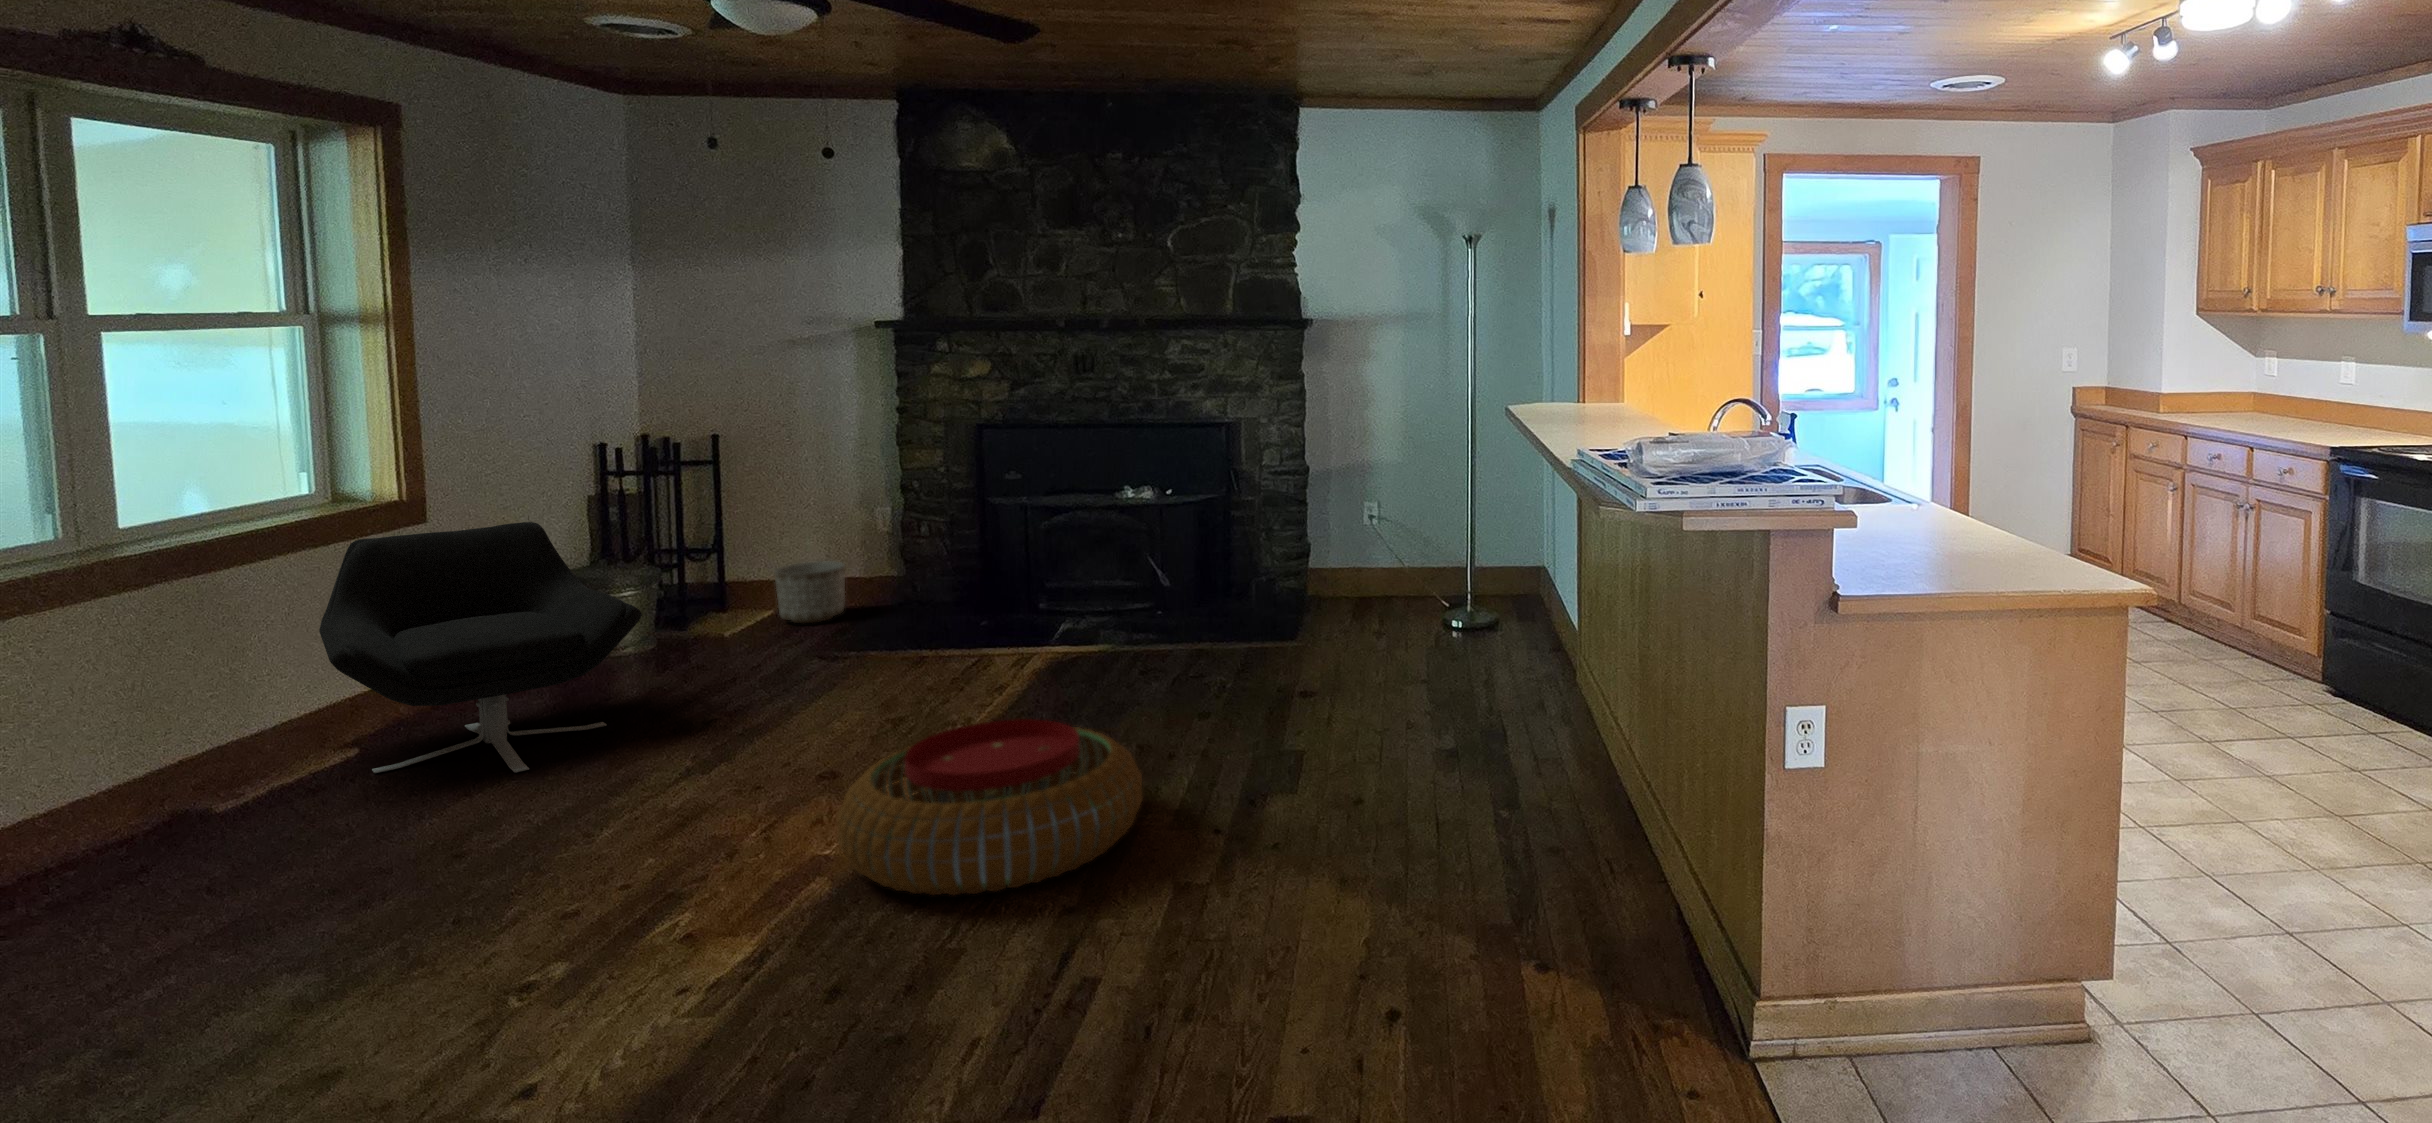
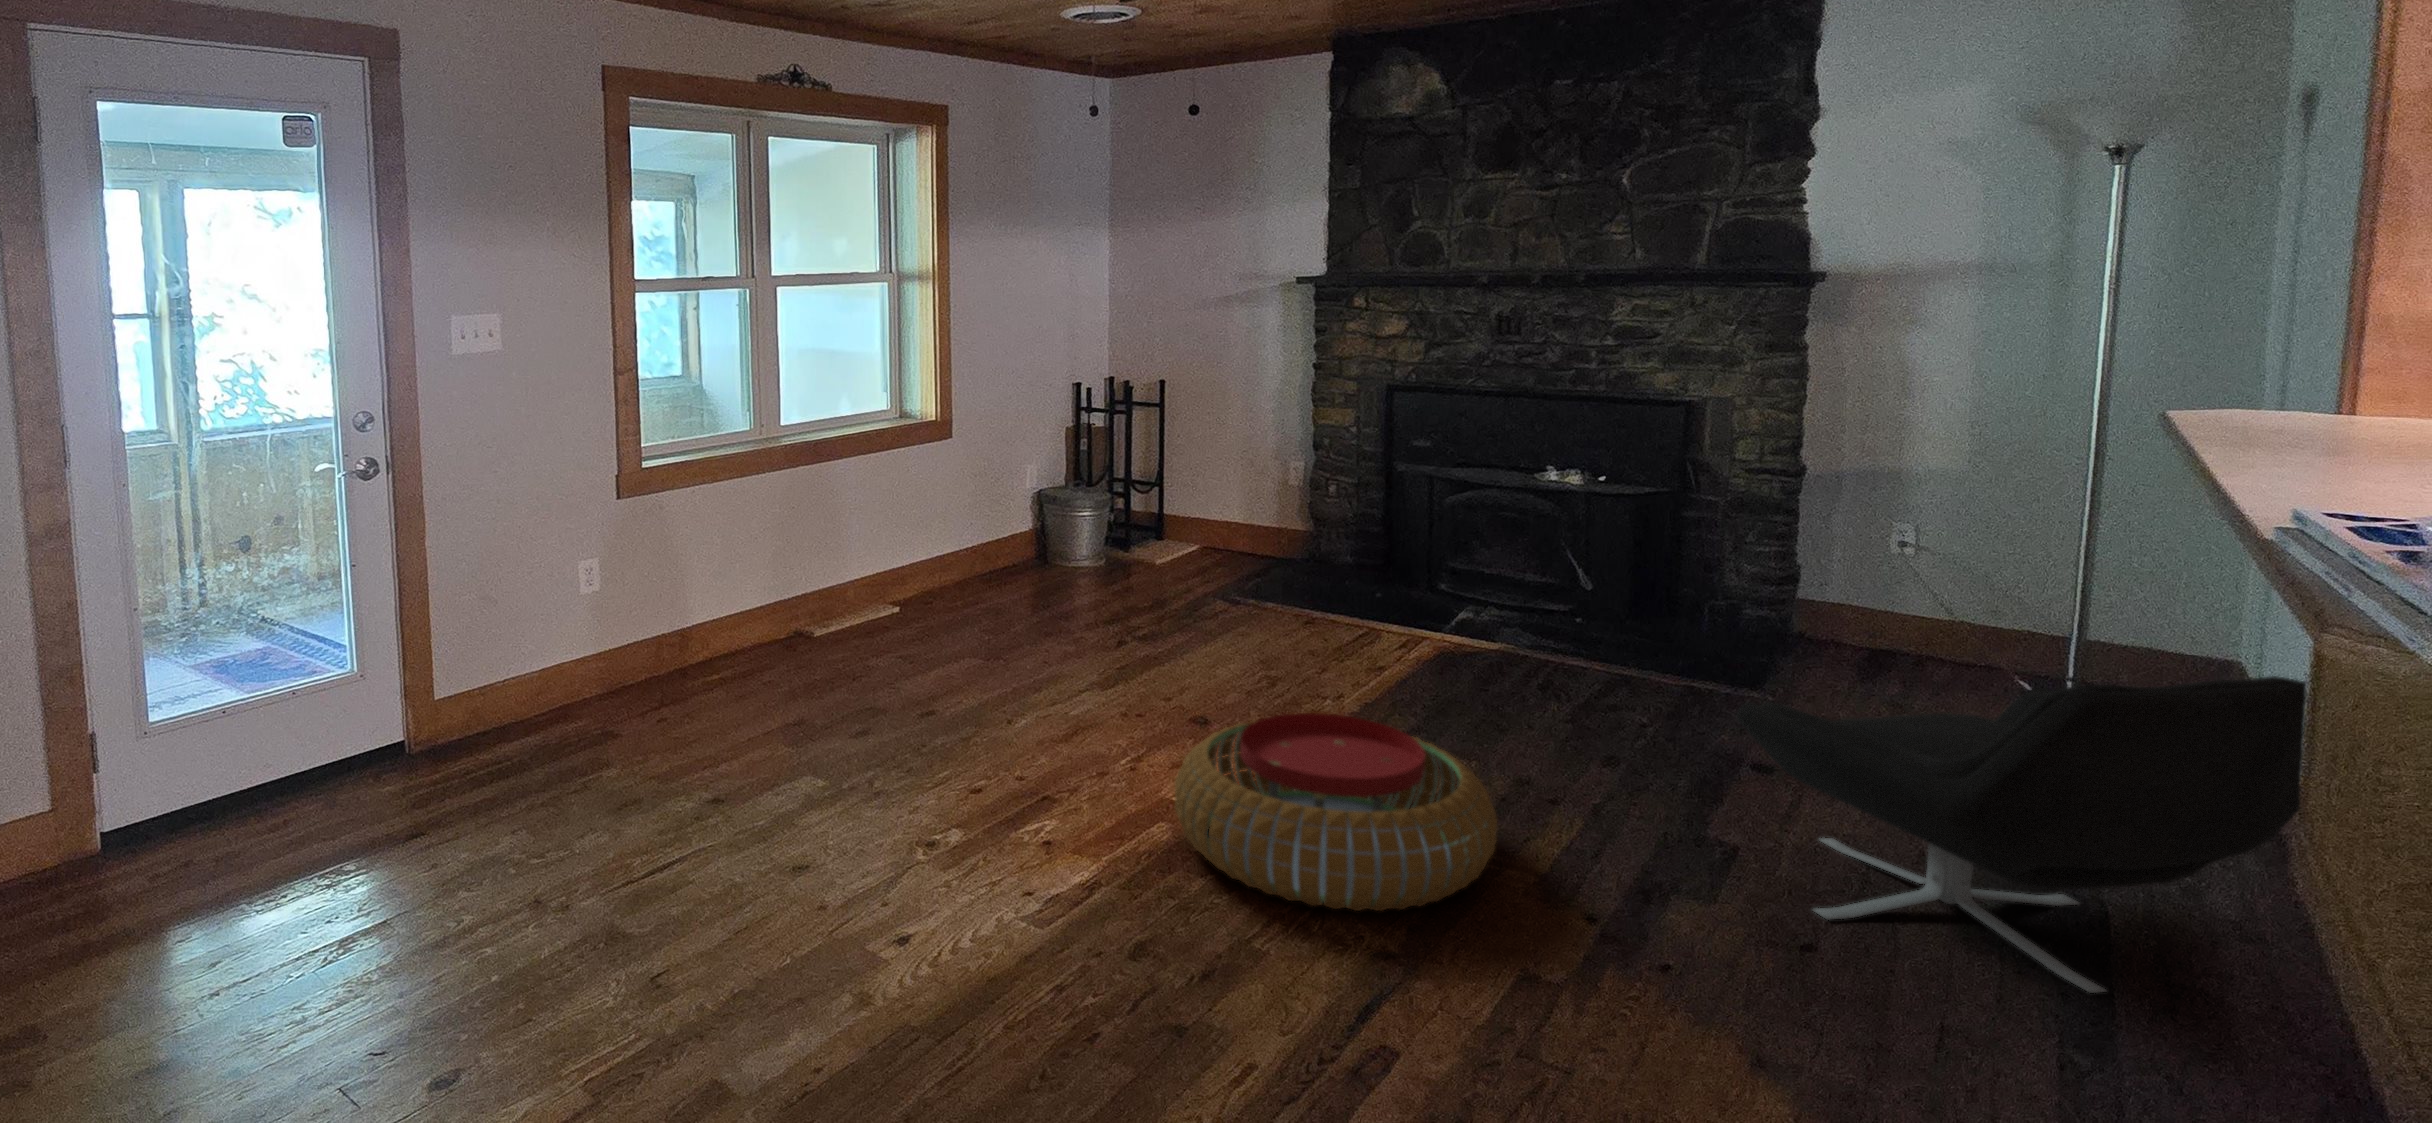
lounge chair: present [319,522,642,773] -> present [1737,676,2306,993]
planter: present [774,561,845,623] -> none [1201,507,1262,565]

